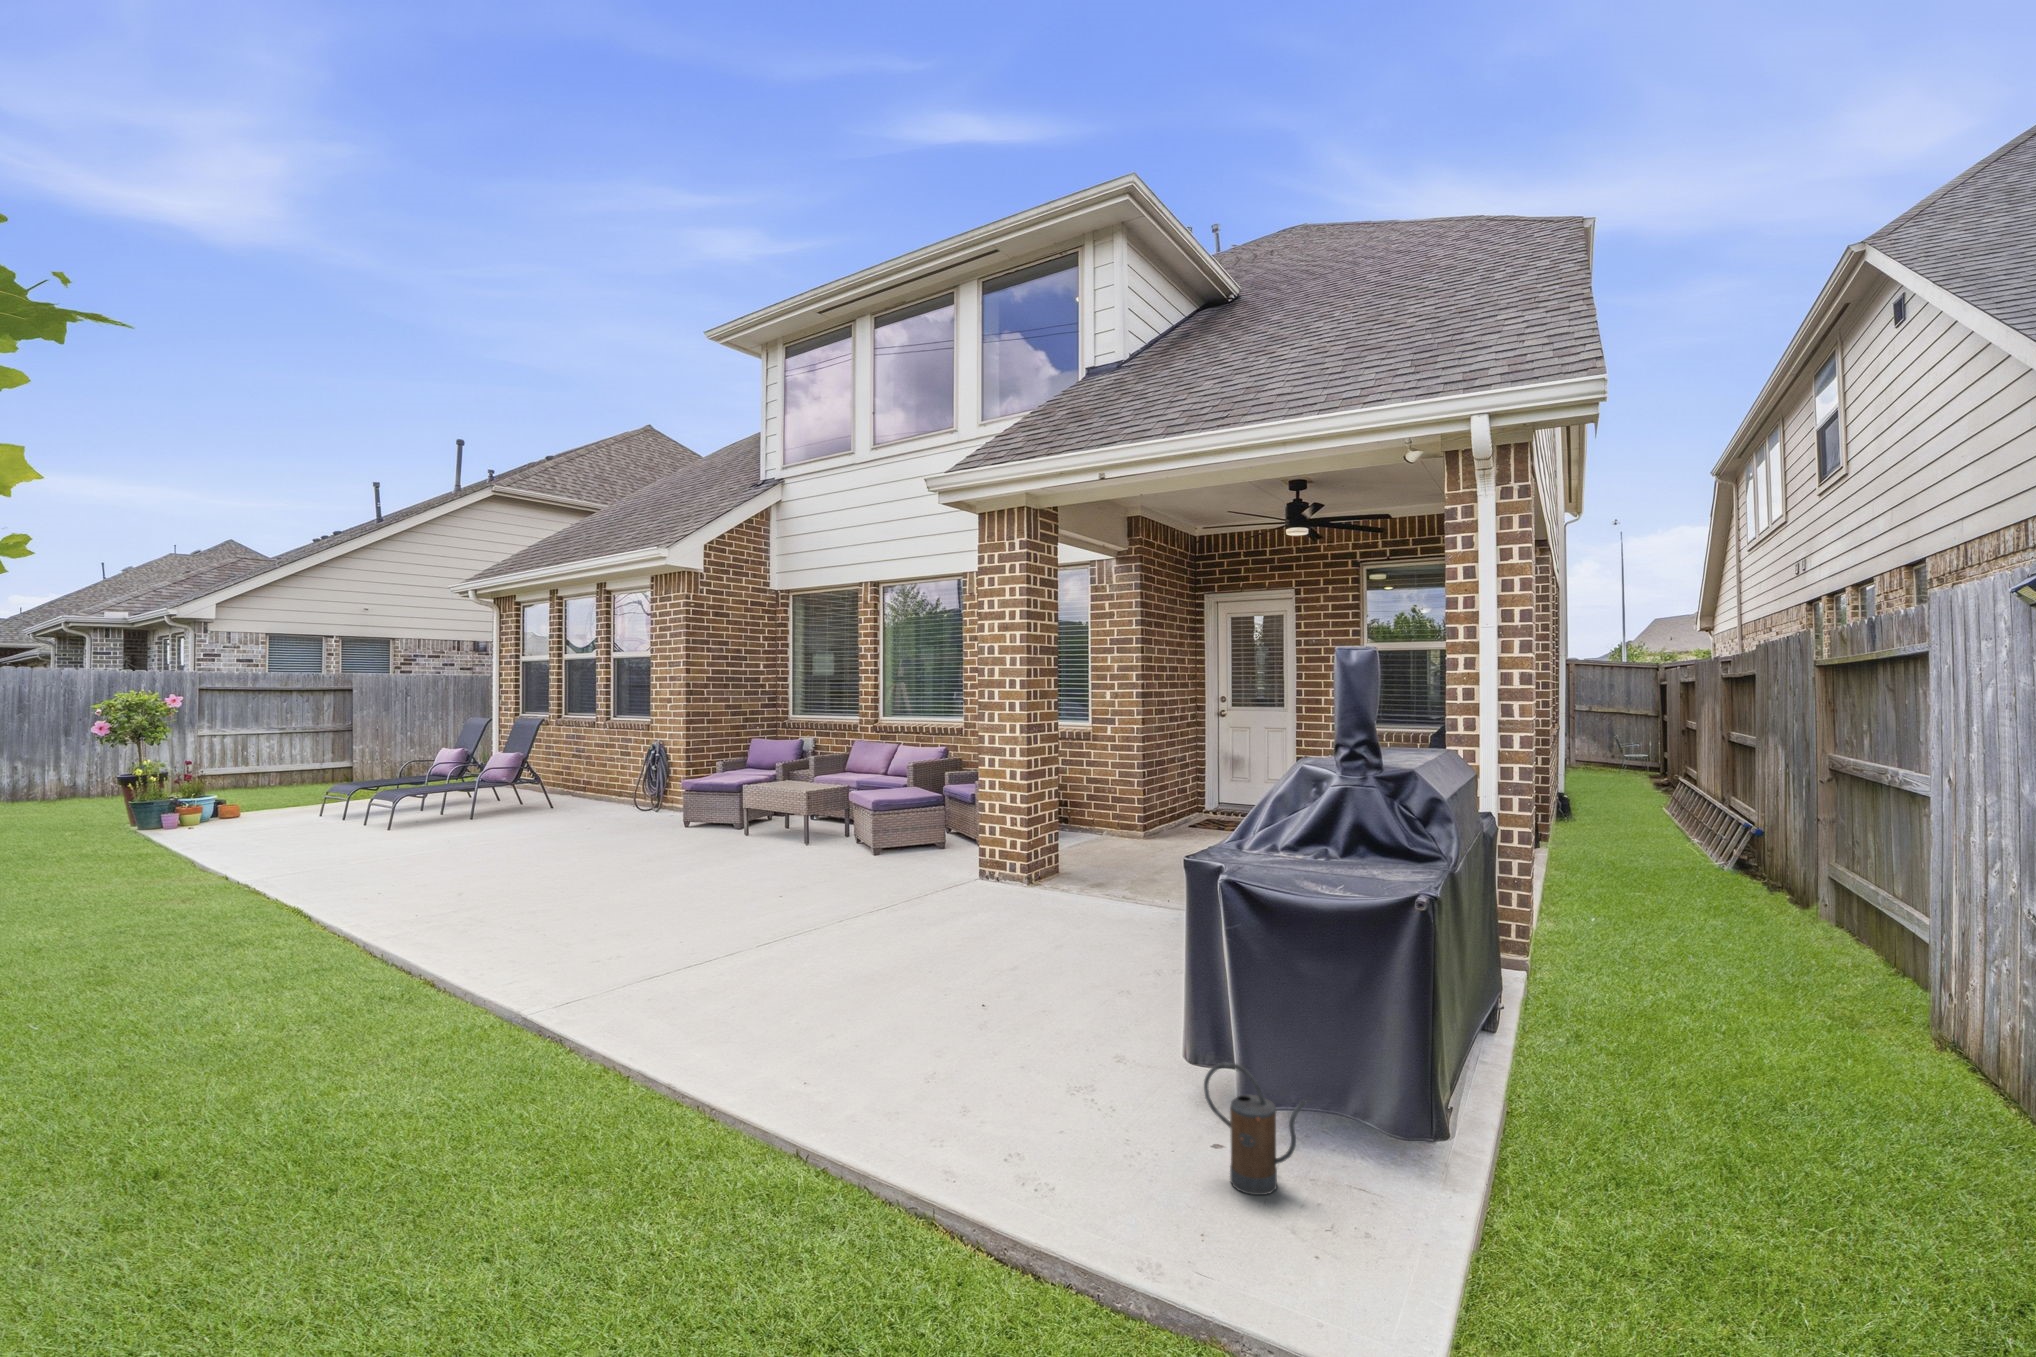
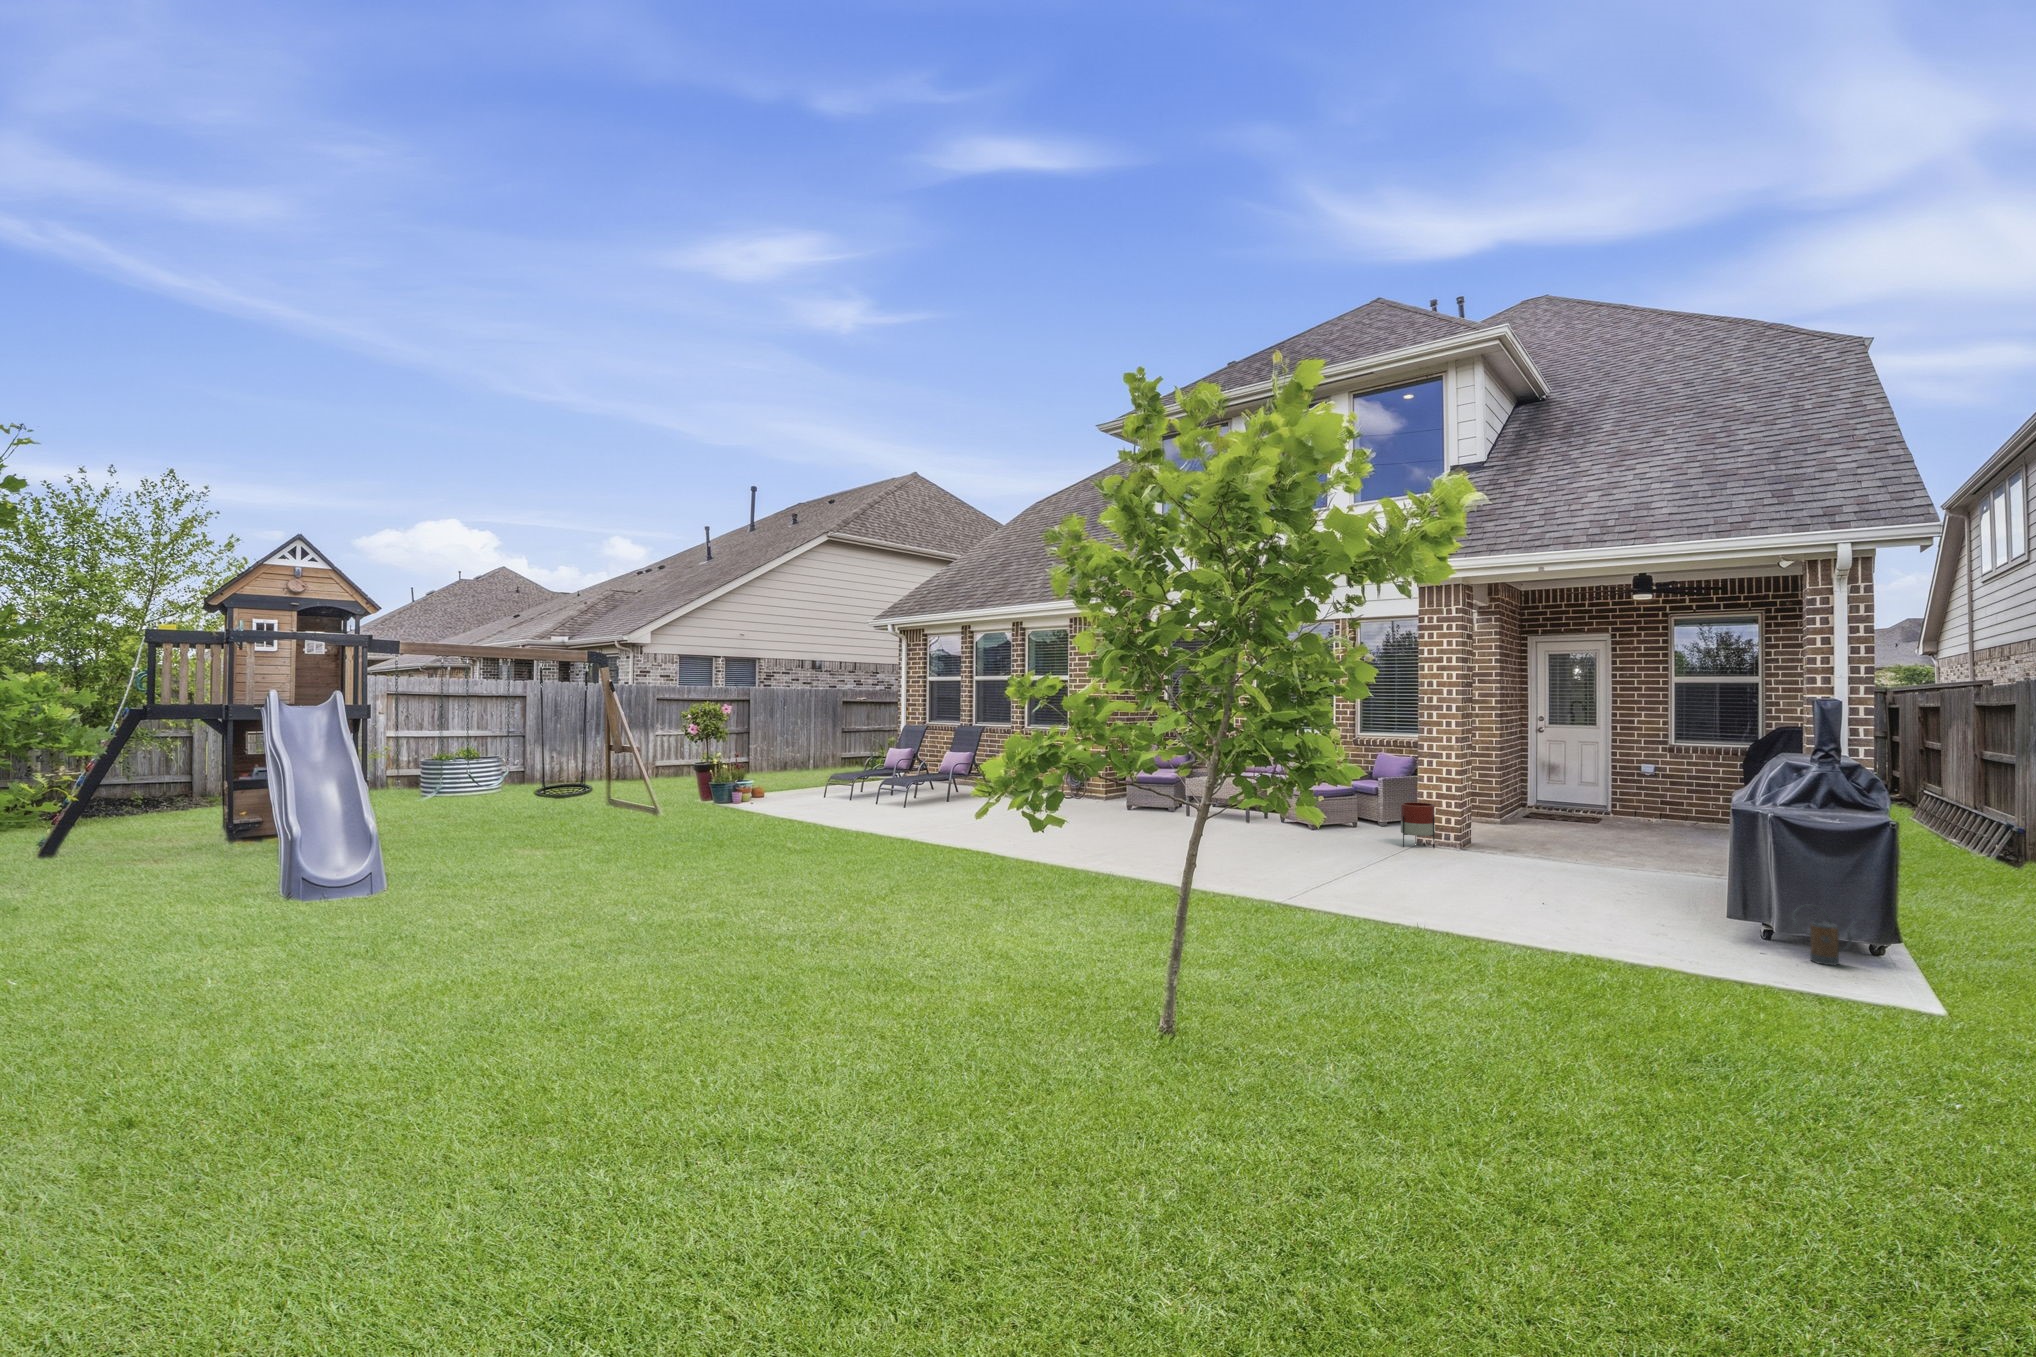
planter: none [943,821,989,890] -> present [1401,802,1435,848]

